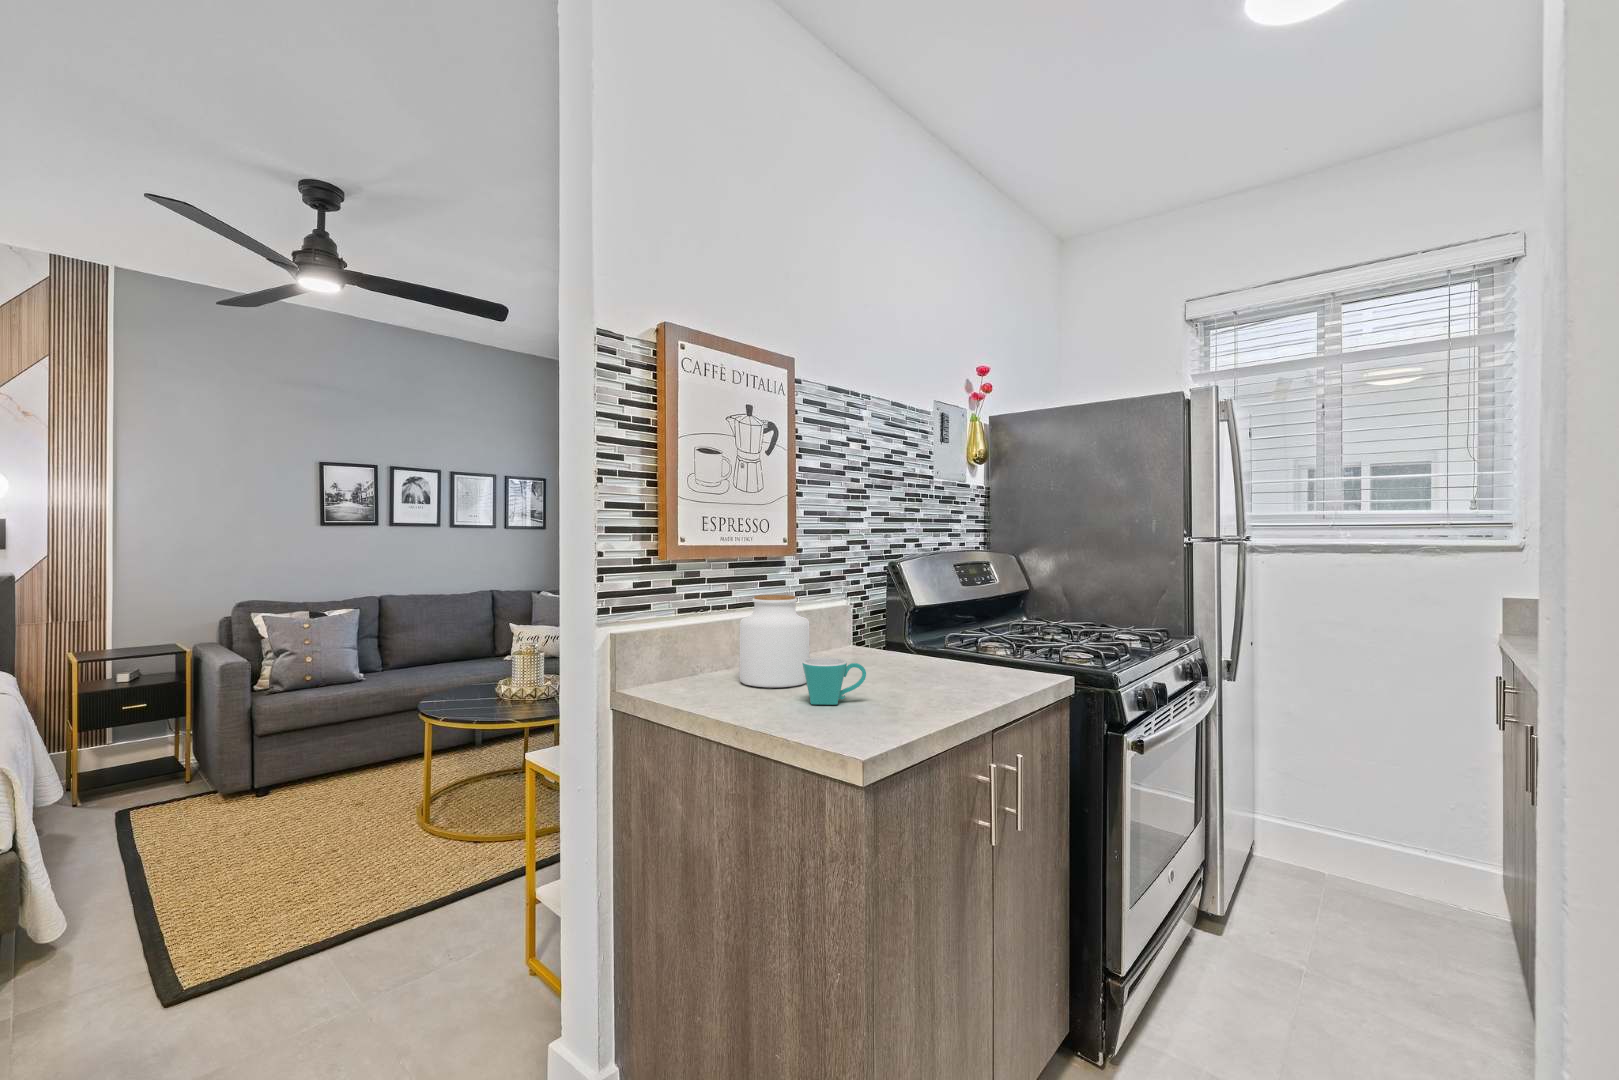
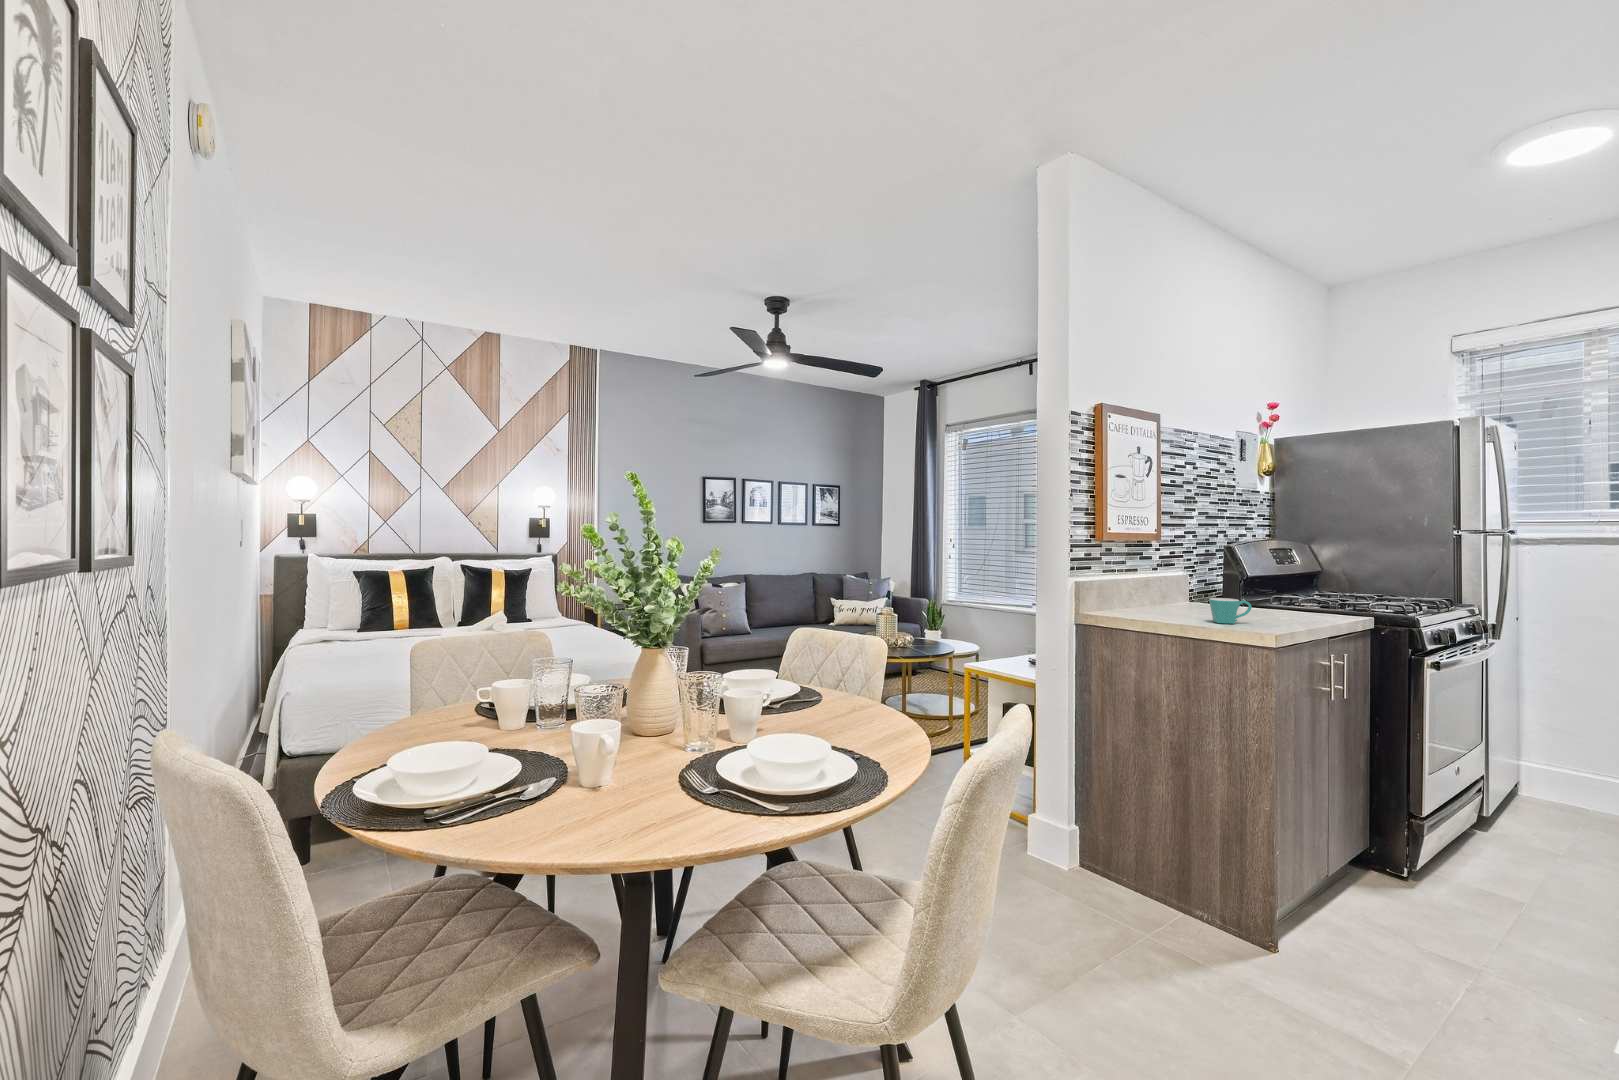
jar: present [739,595,810,687] -> none [1150,563,1197,617]

